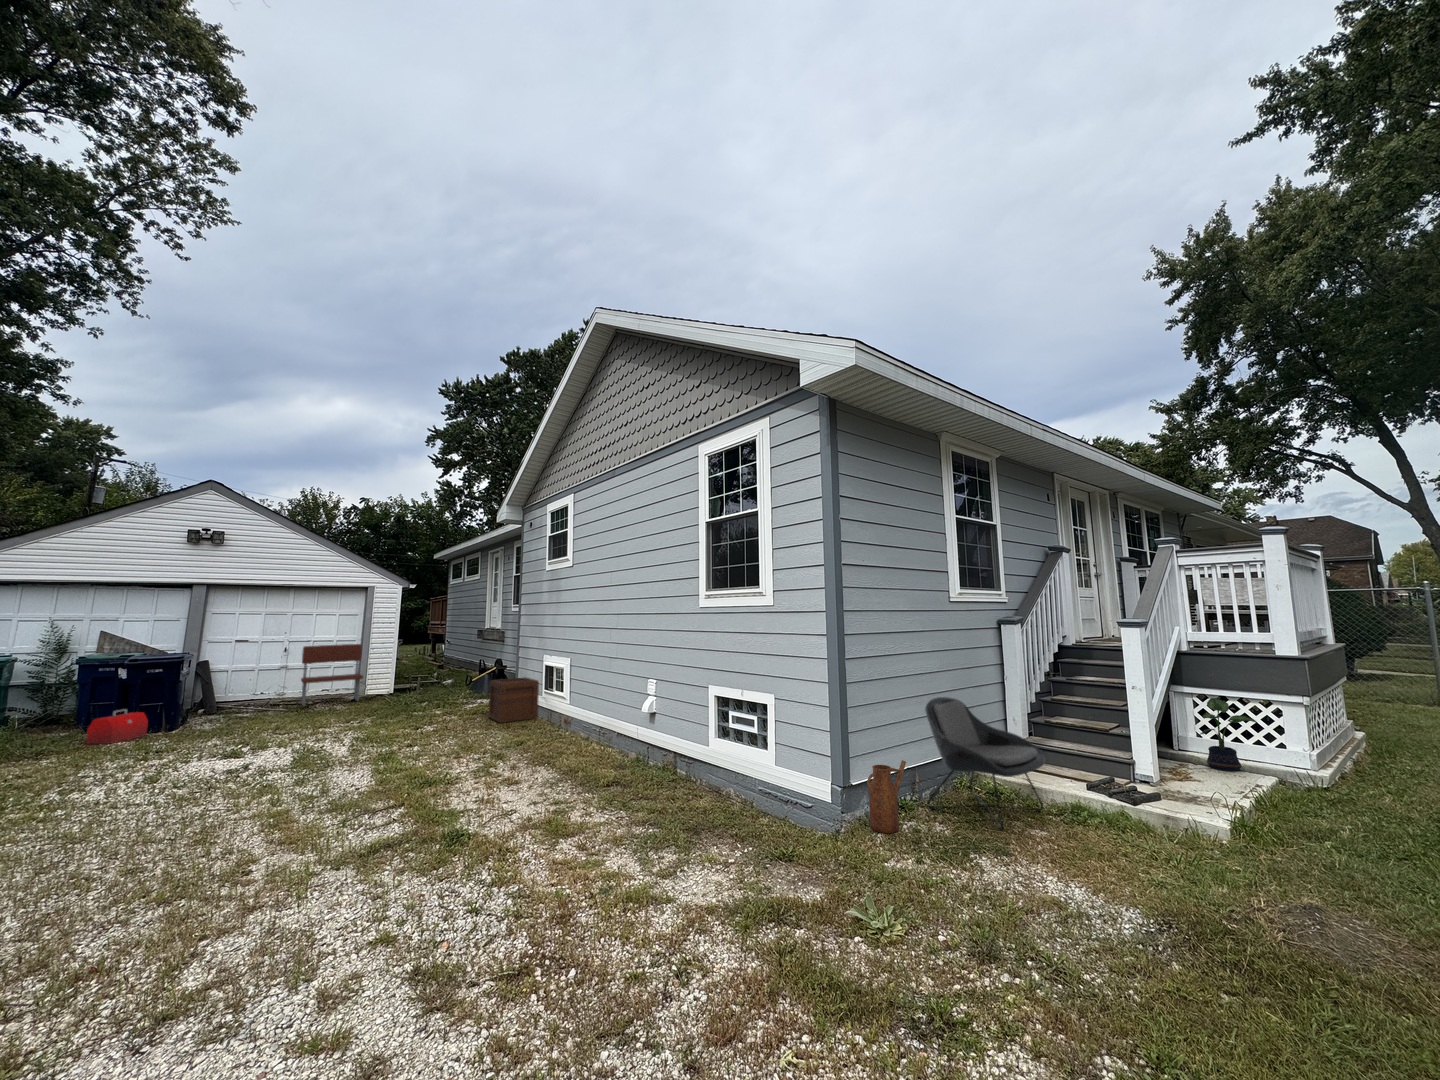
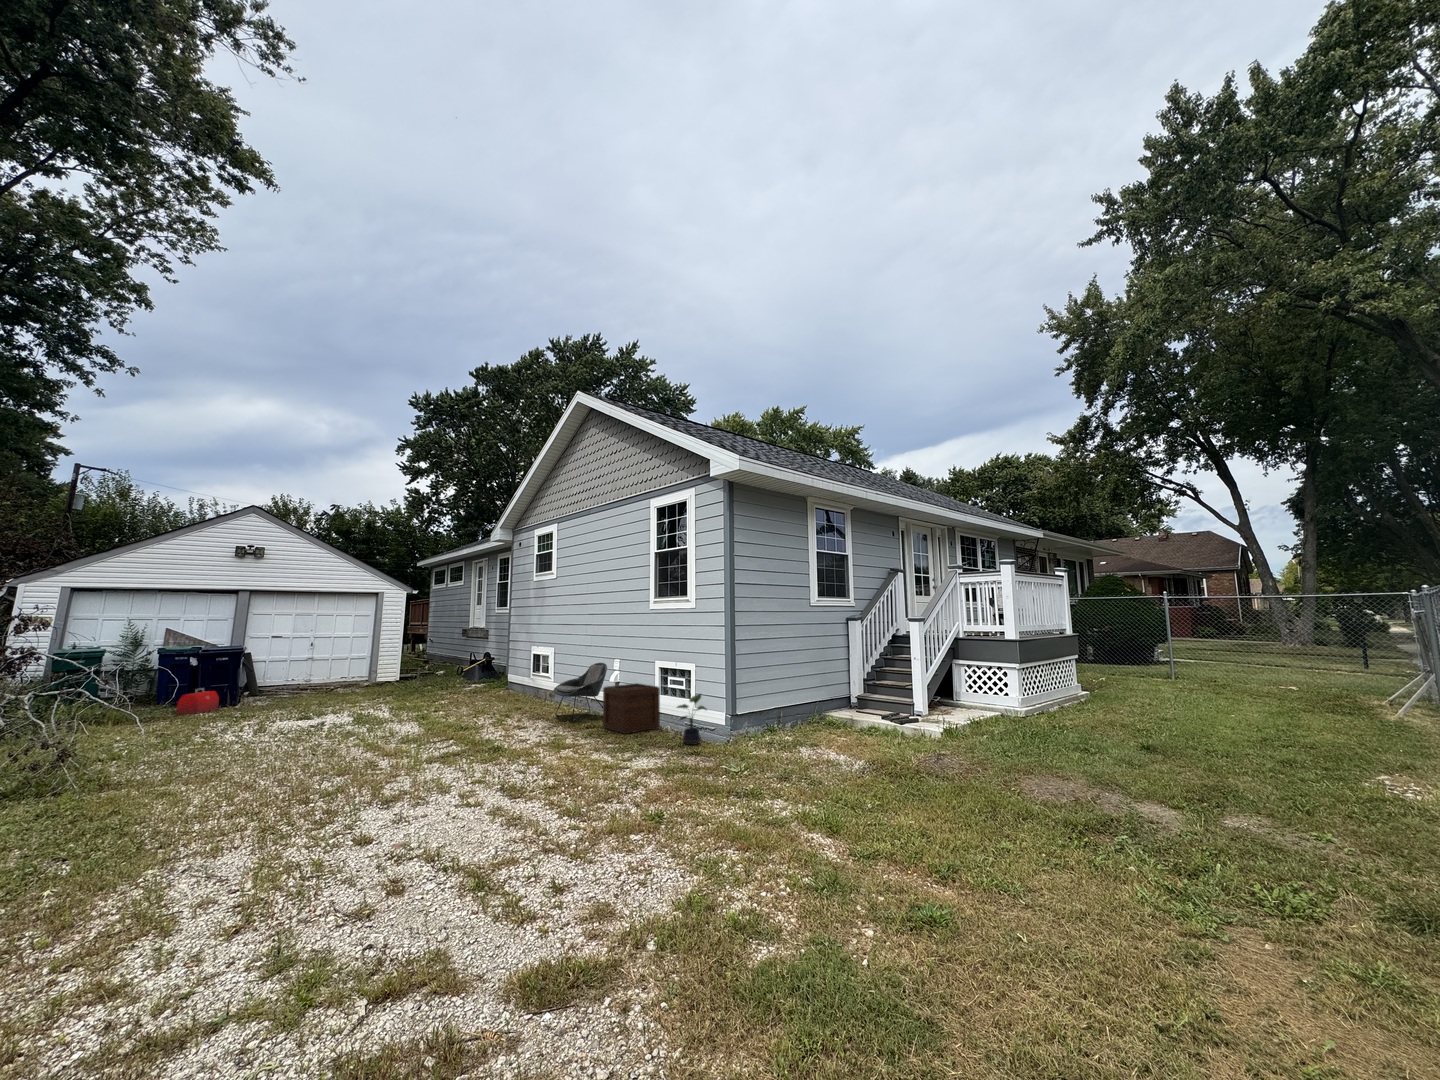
bench: present [301,644,363,706] -> none [321,640,373,691]
wooden crate: present [489,678,539,723] -> present [603,683,660,734]
lounge chair: present [925,697,1046,830] -> present [553,663,607,722]
potted plant: present [1197,698,1257,771] -> present [677,694,707,745]
watering can: present [867,760,906,833] -> none [745,701,771,740]

